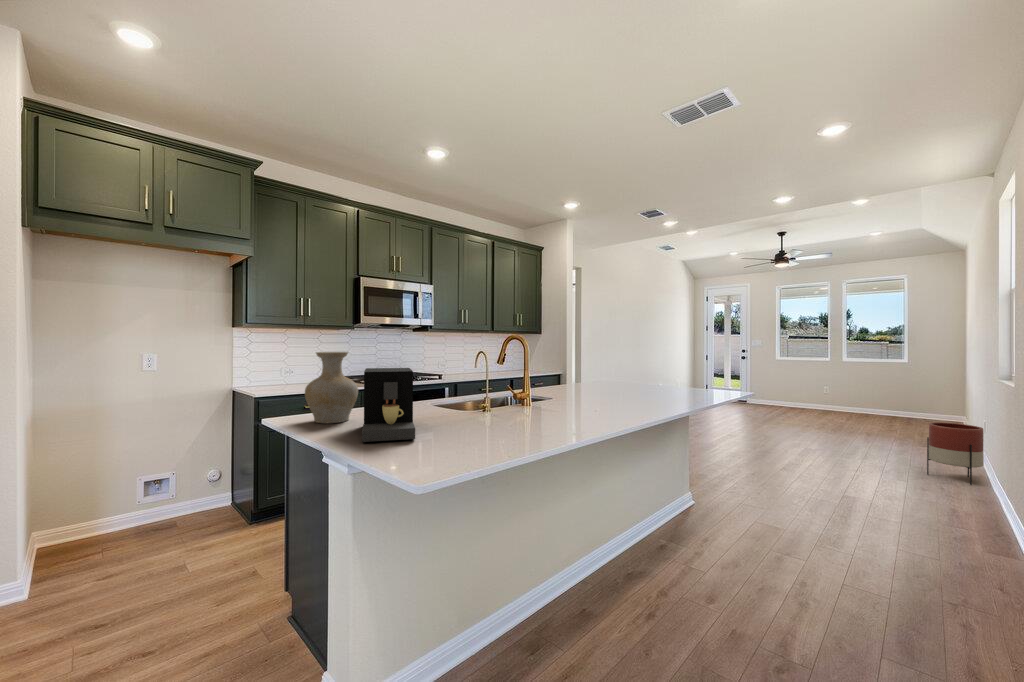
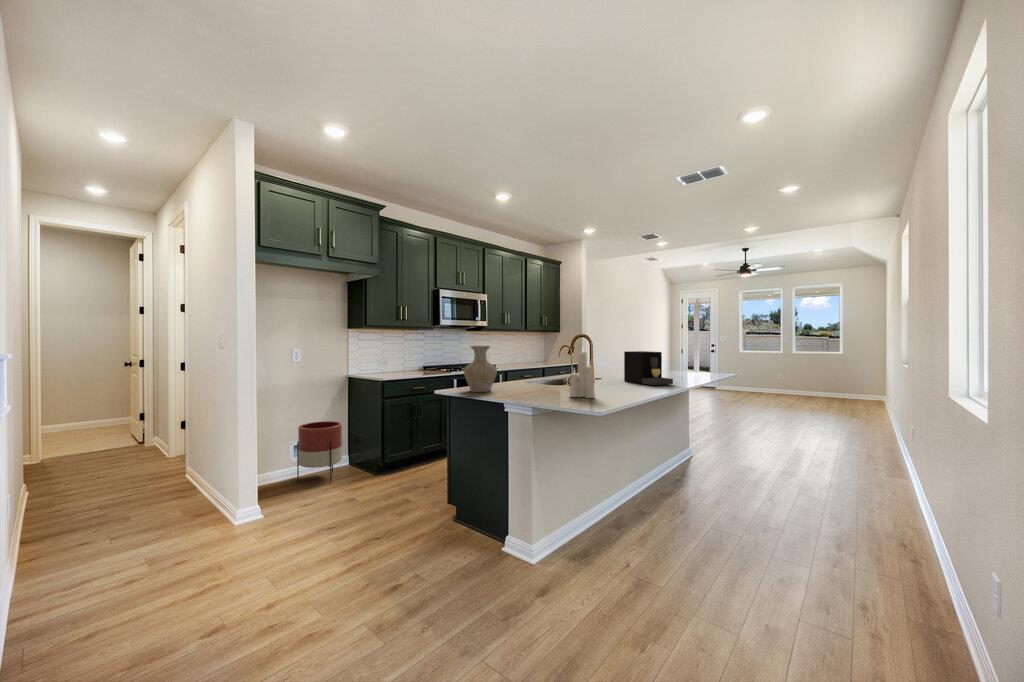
candle: none [439,350,478,443] -> present [570,352,595,398]
coffee maker: present [362,368,415,442] -> present [624,351,673,385]
planter: present [927,422,984,485] -> present [297,421,342,483]

